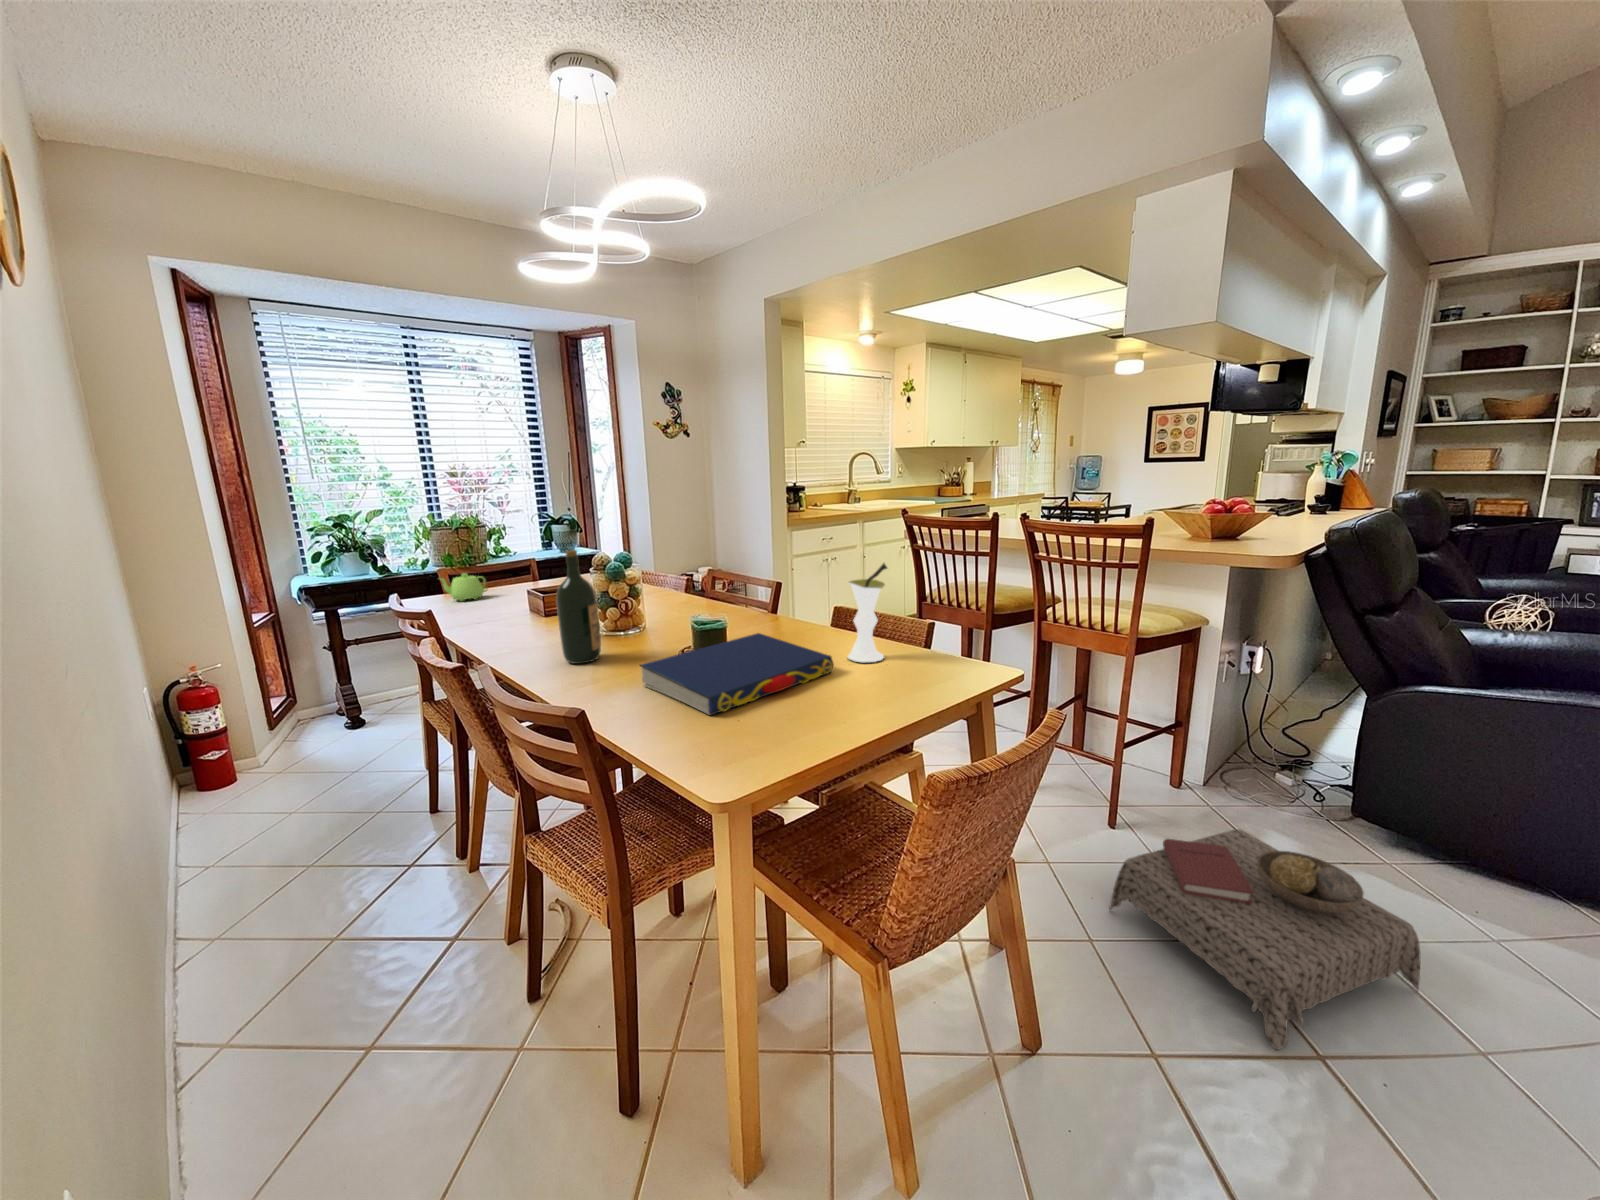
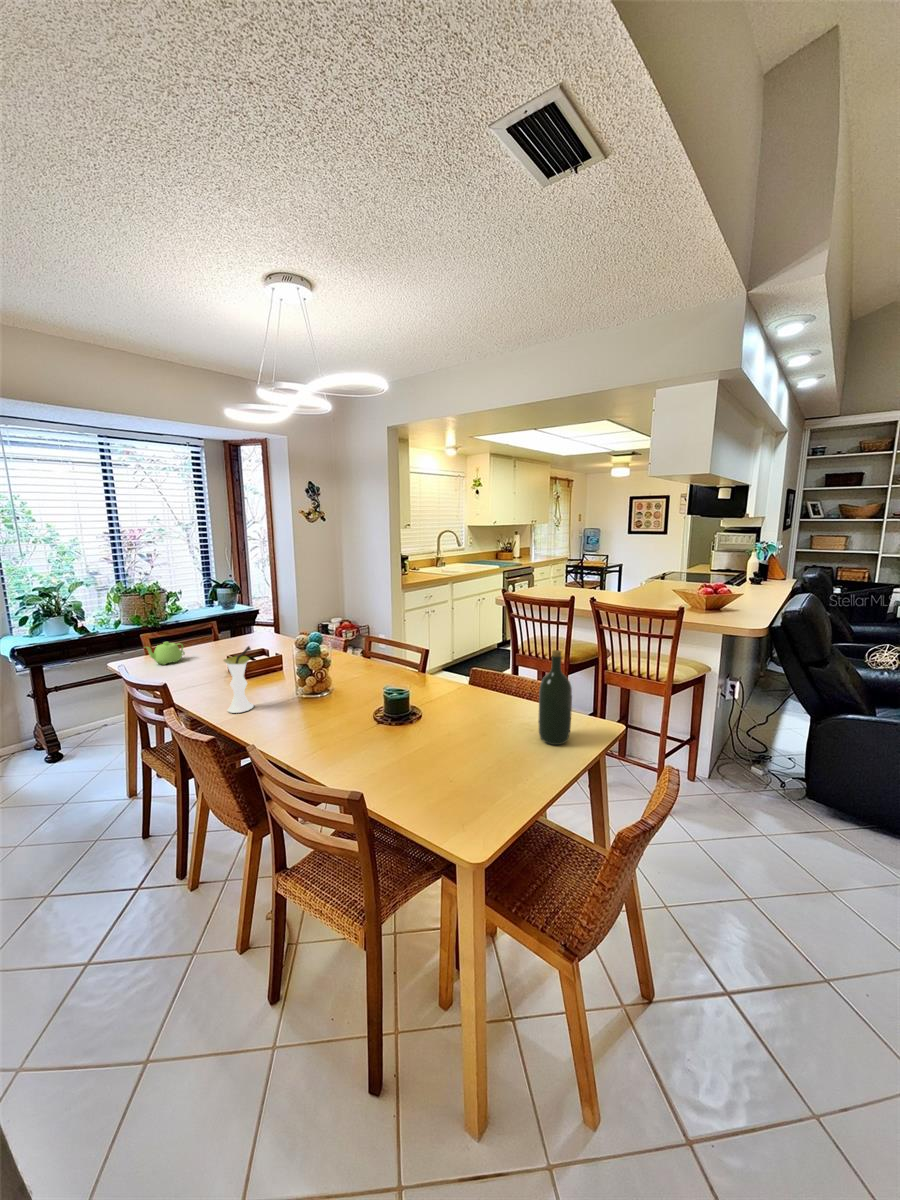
wine bottle: present [556,550,601,664] -> present [539,650,572,745]
vase: present [848,563,887,662] -> present [224,646,254,713]
book: present [640,633,834,715] -> none [356,701,497,785]
ottoman: present [1109,829,1420,1050] -> none [671,815,869,980]

